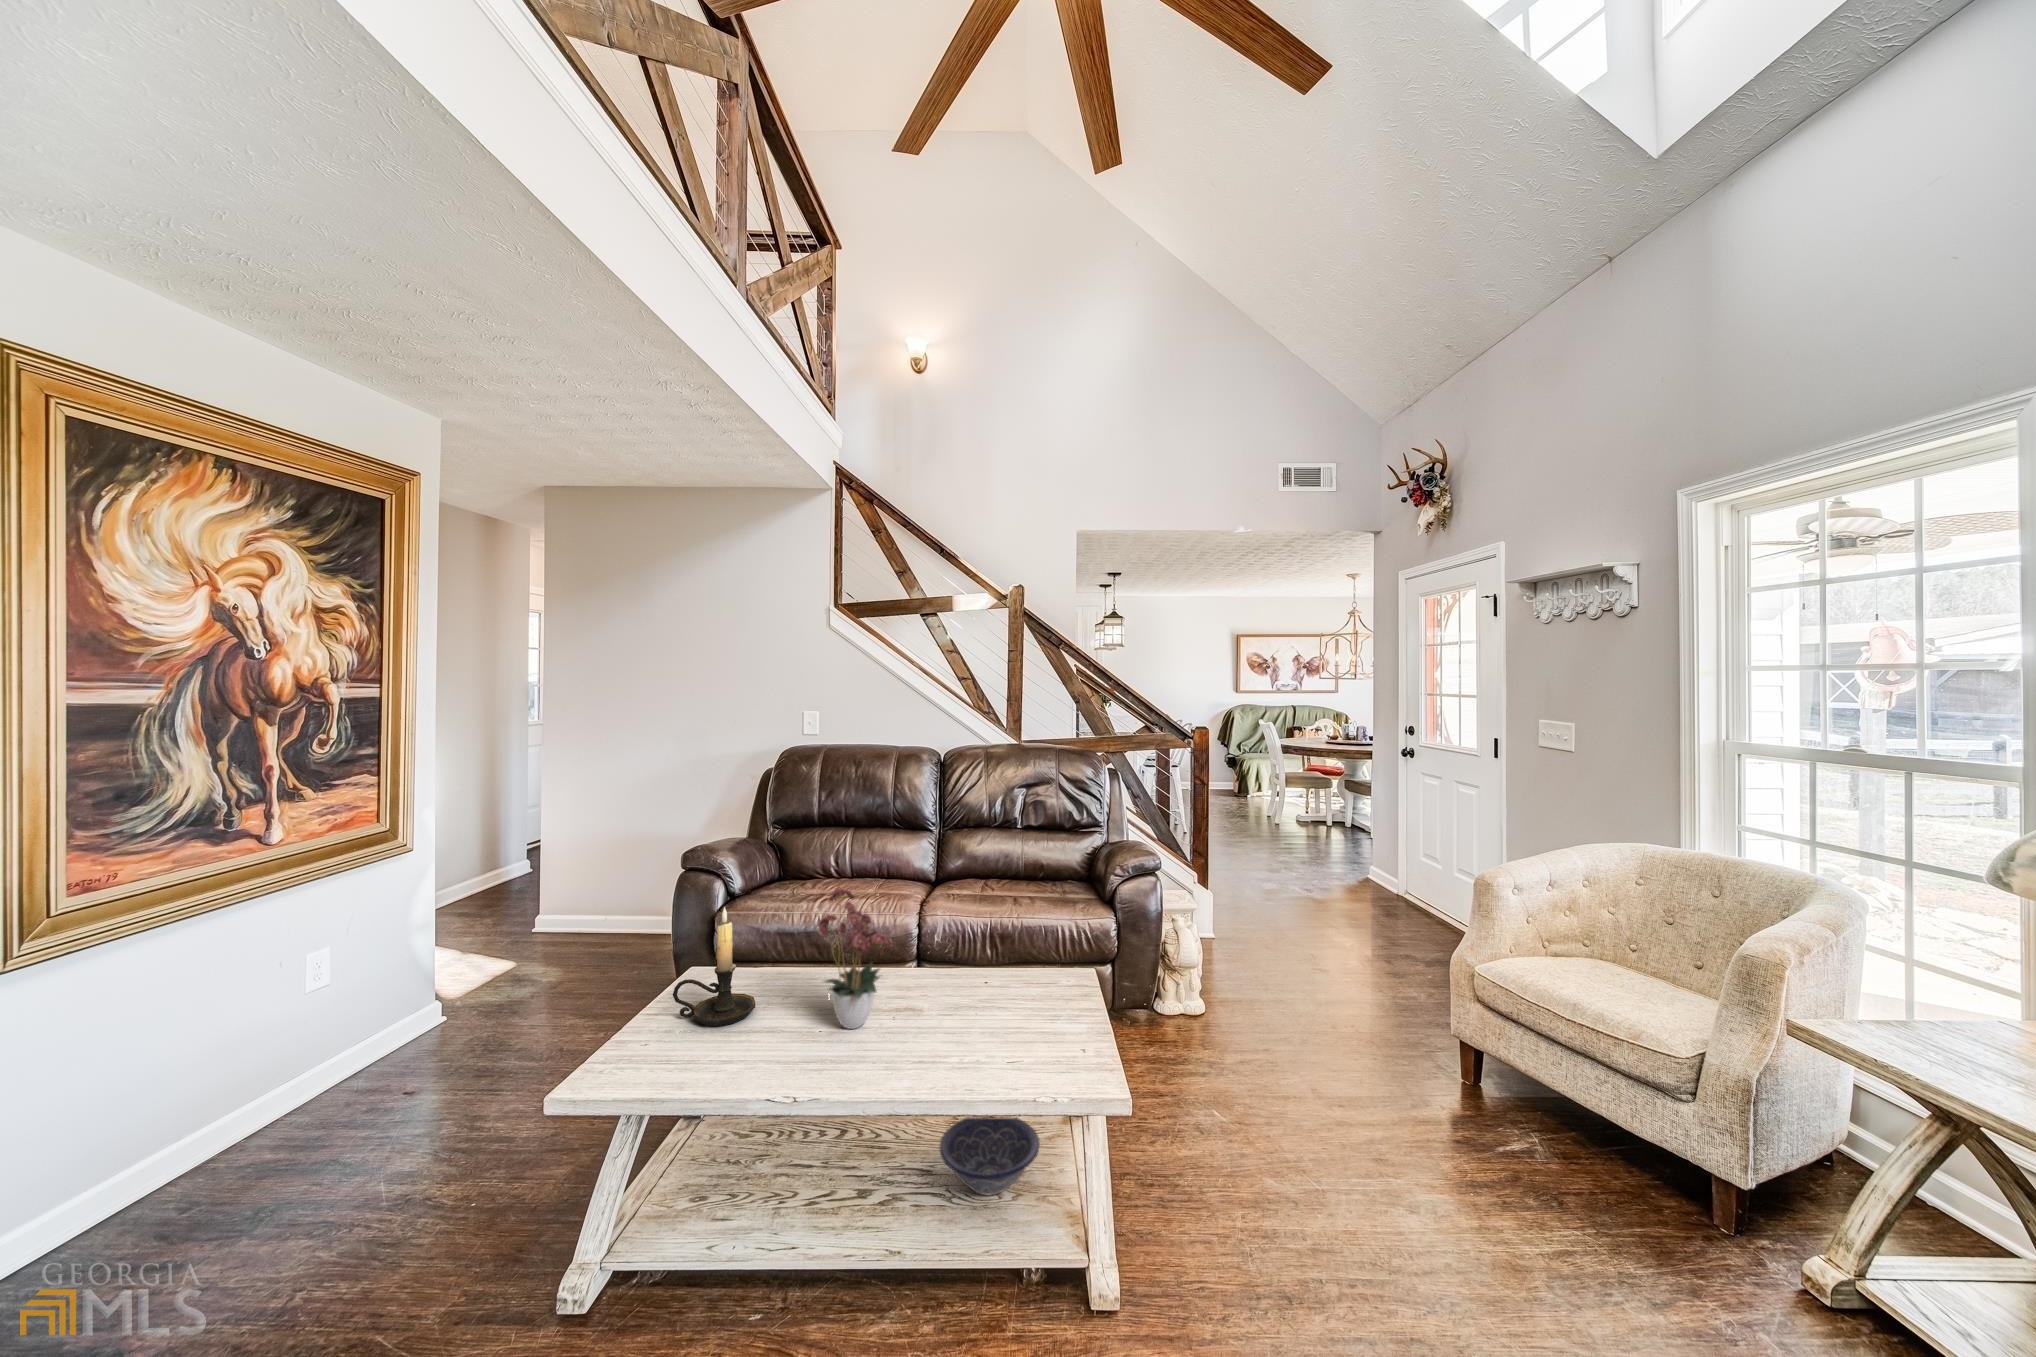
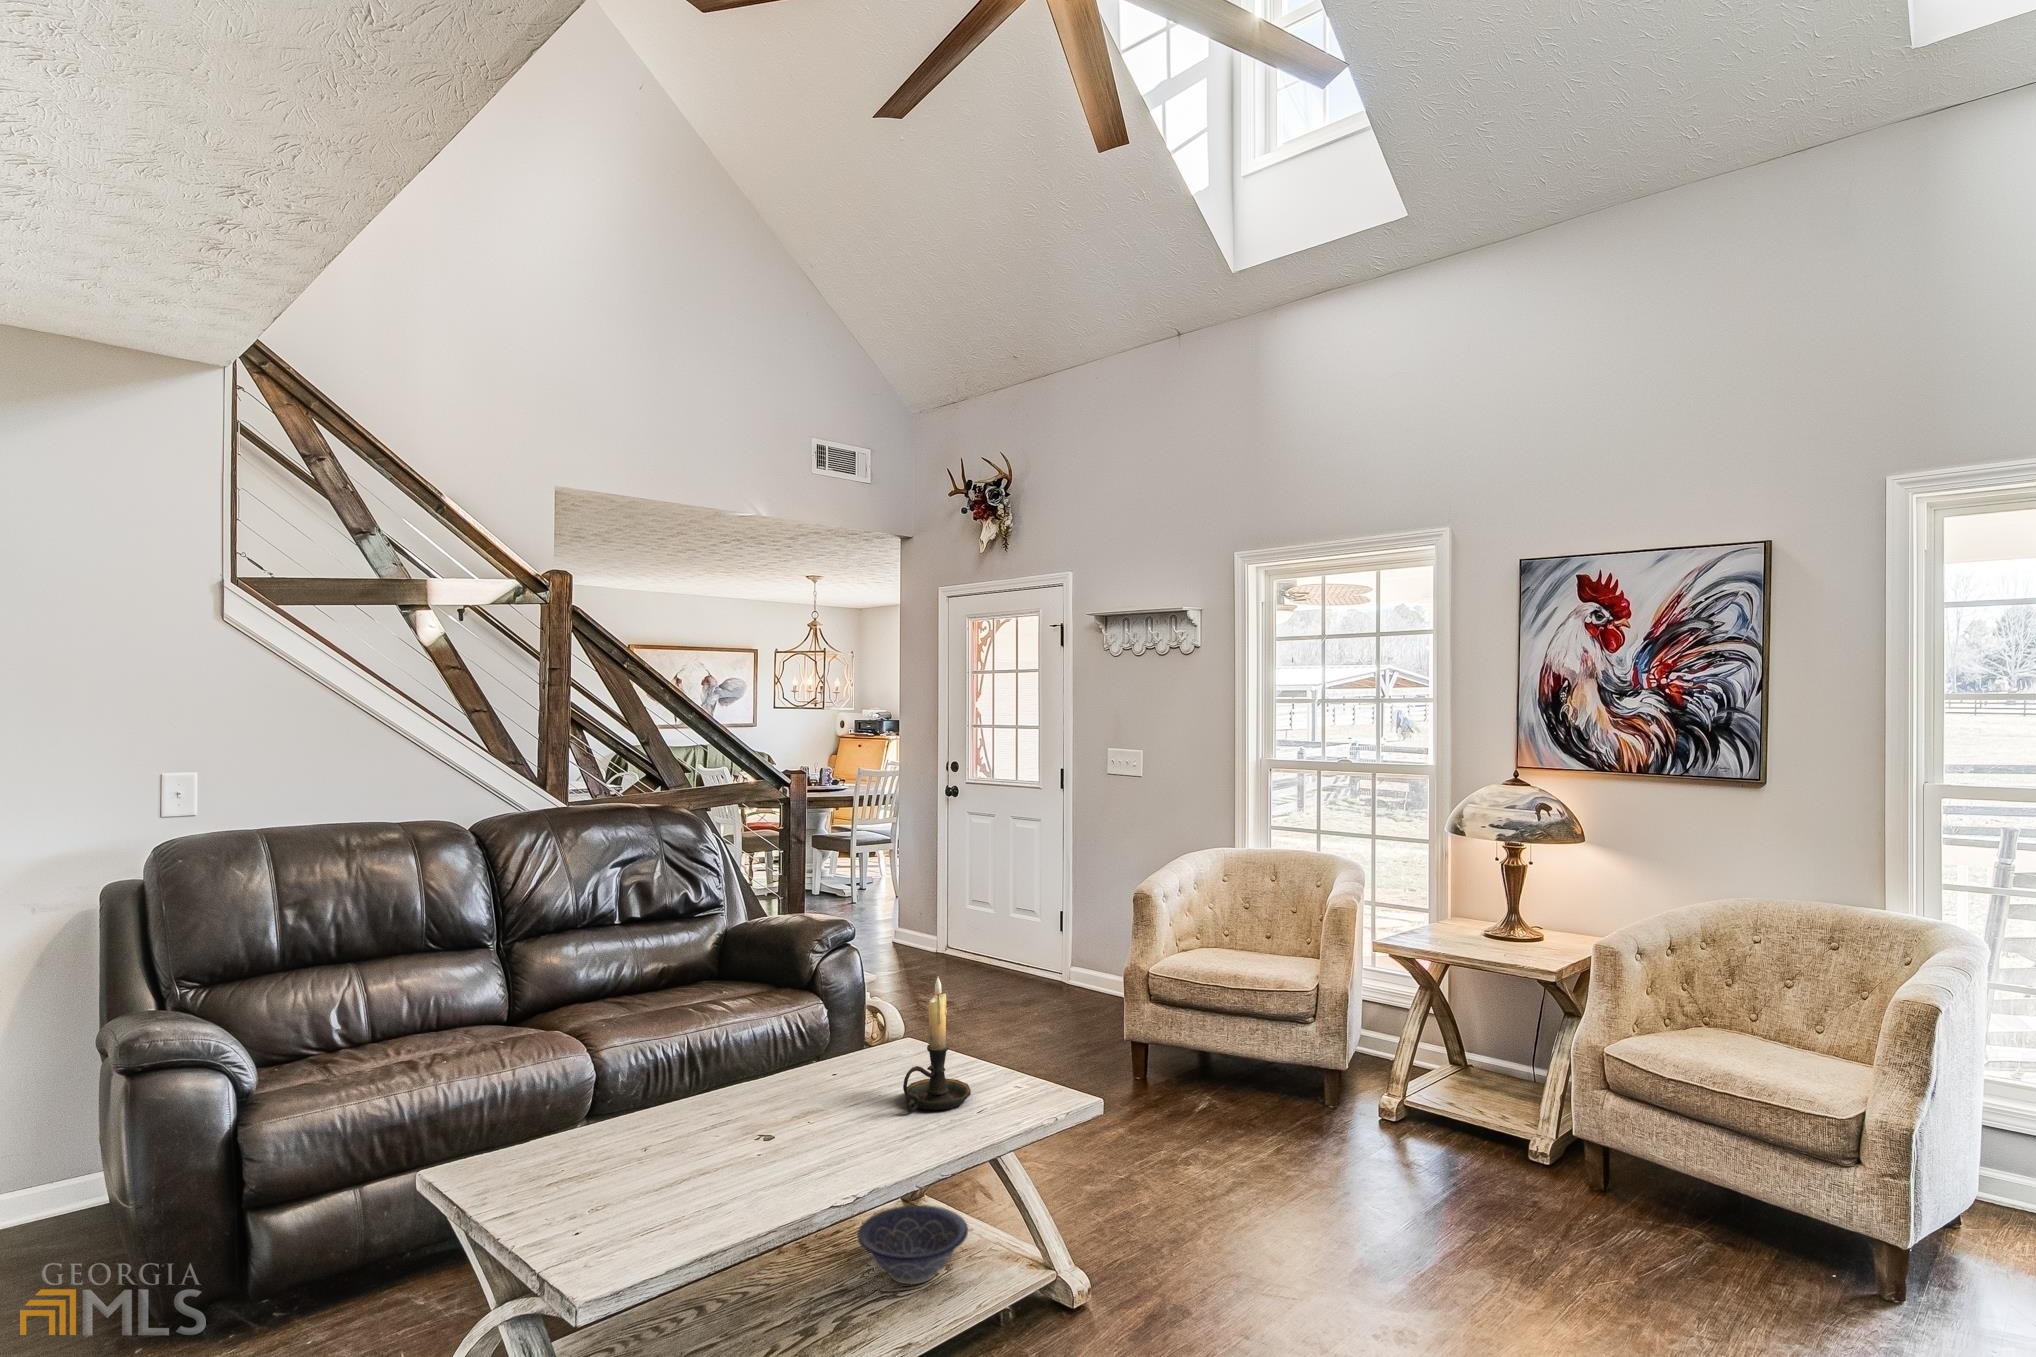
flower arrangement: present [818,889,893,1029] -> none [733,971,851,1146]
candle holder: present [673,907,755,1026] -> present [903,977,971,1112]

